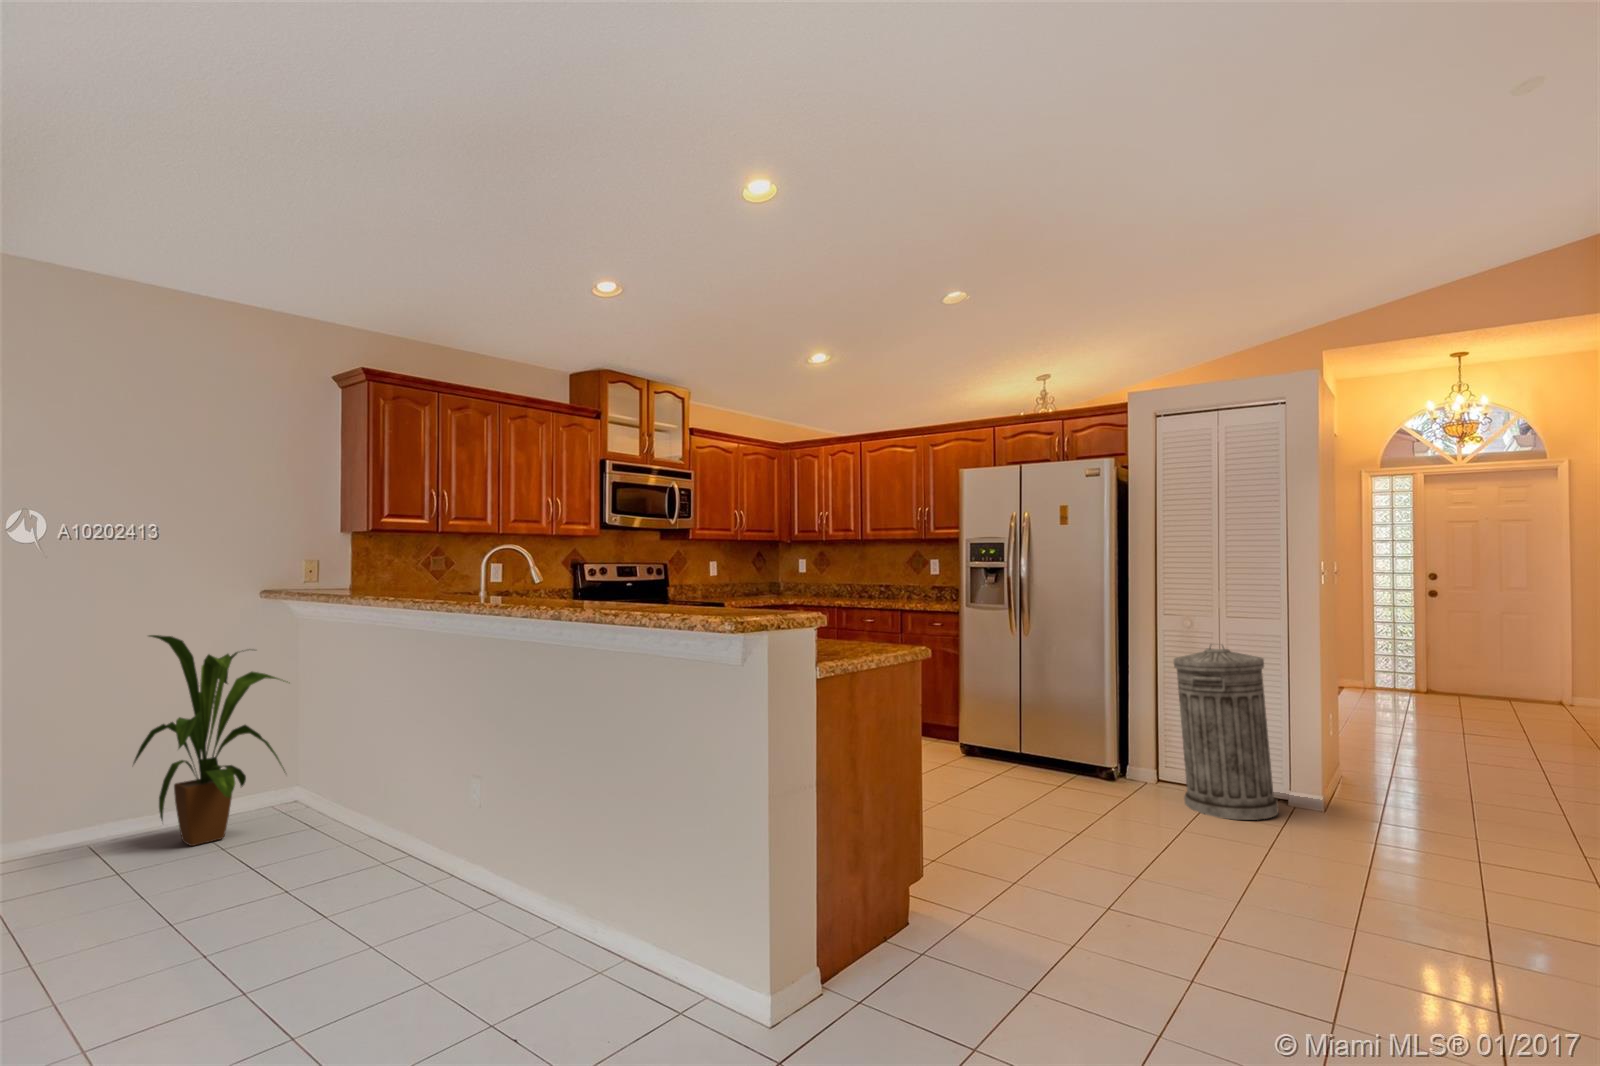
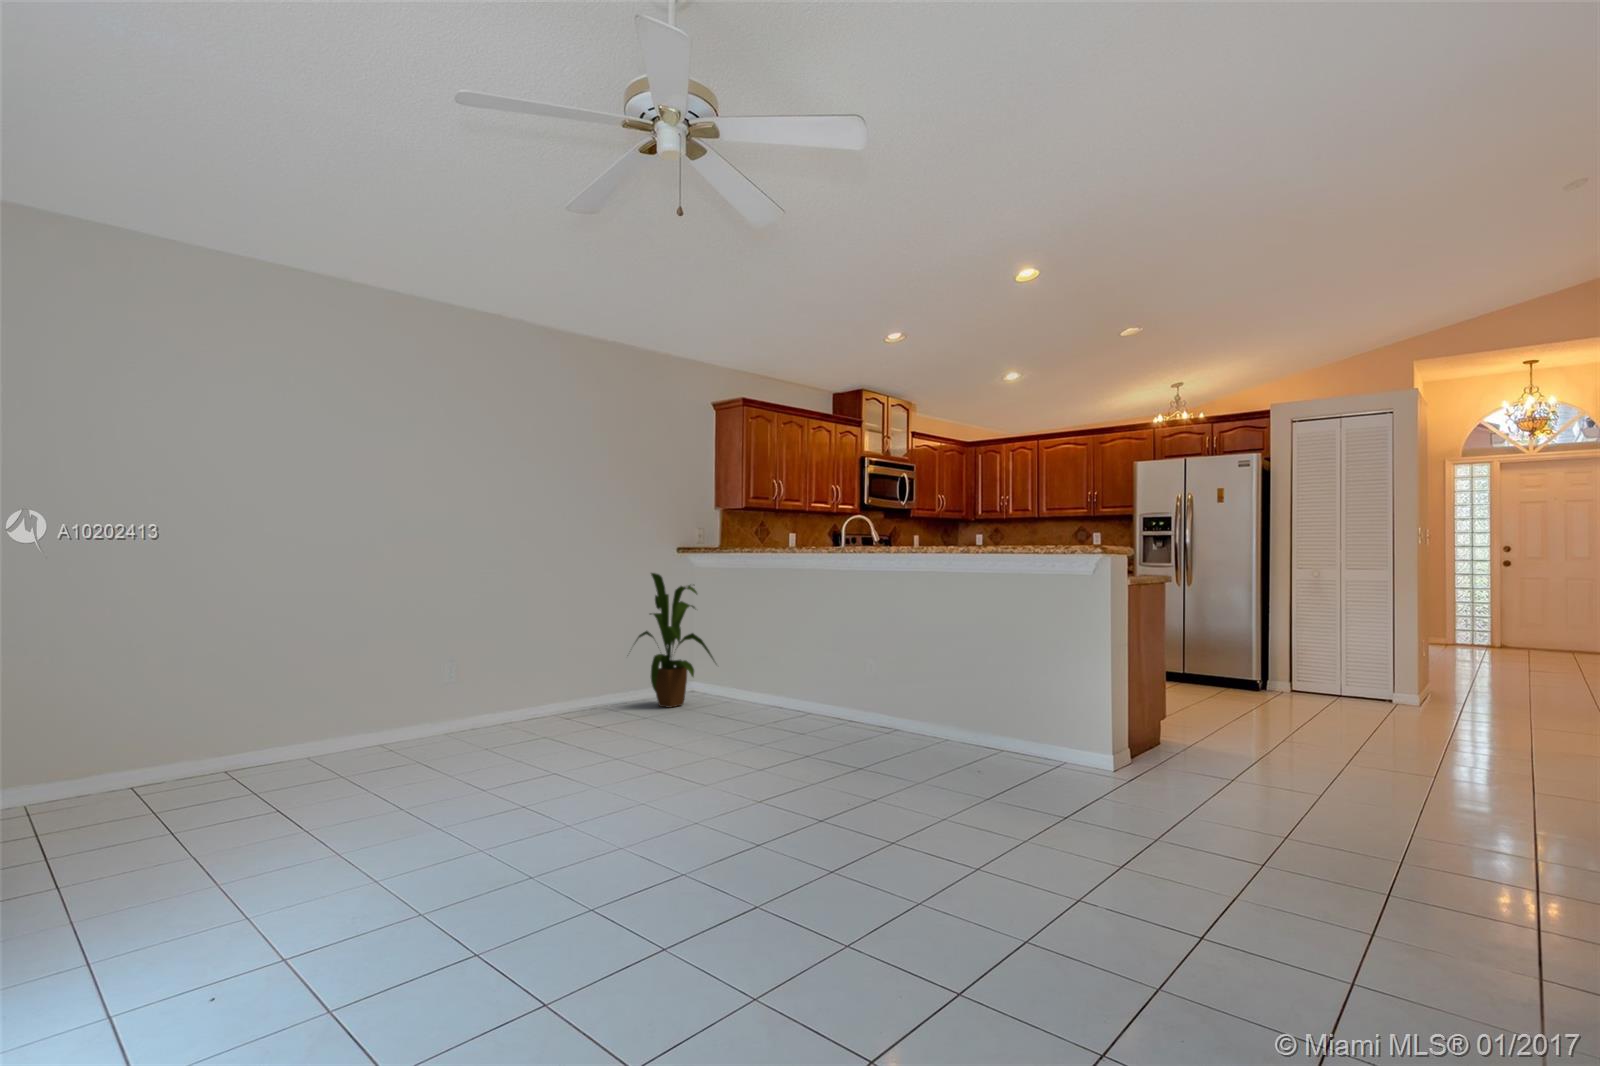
trash can: present [1174,645,1278,820] -> none [1308,587,1385,705]

